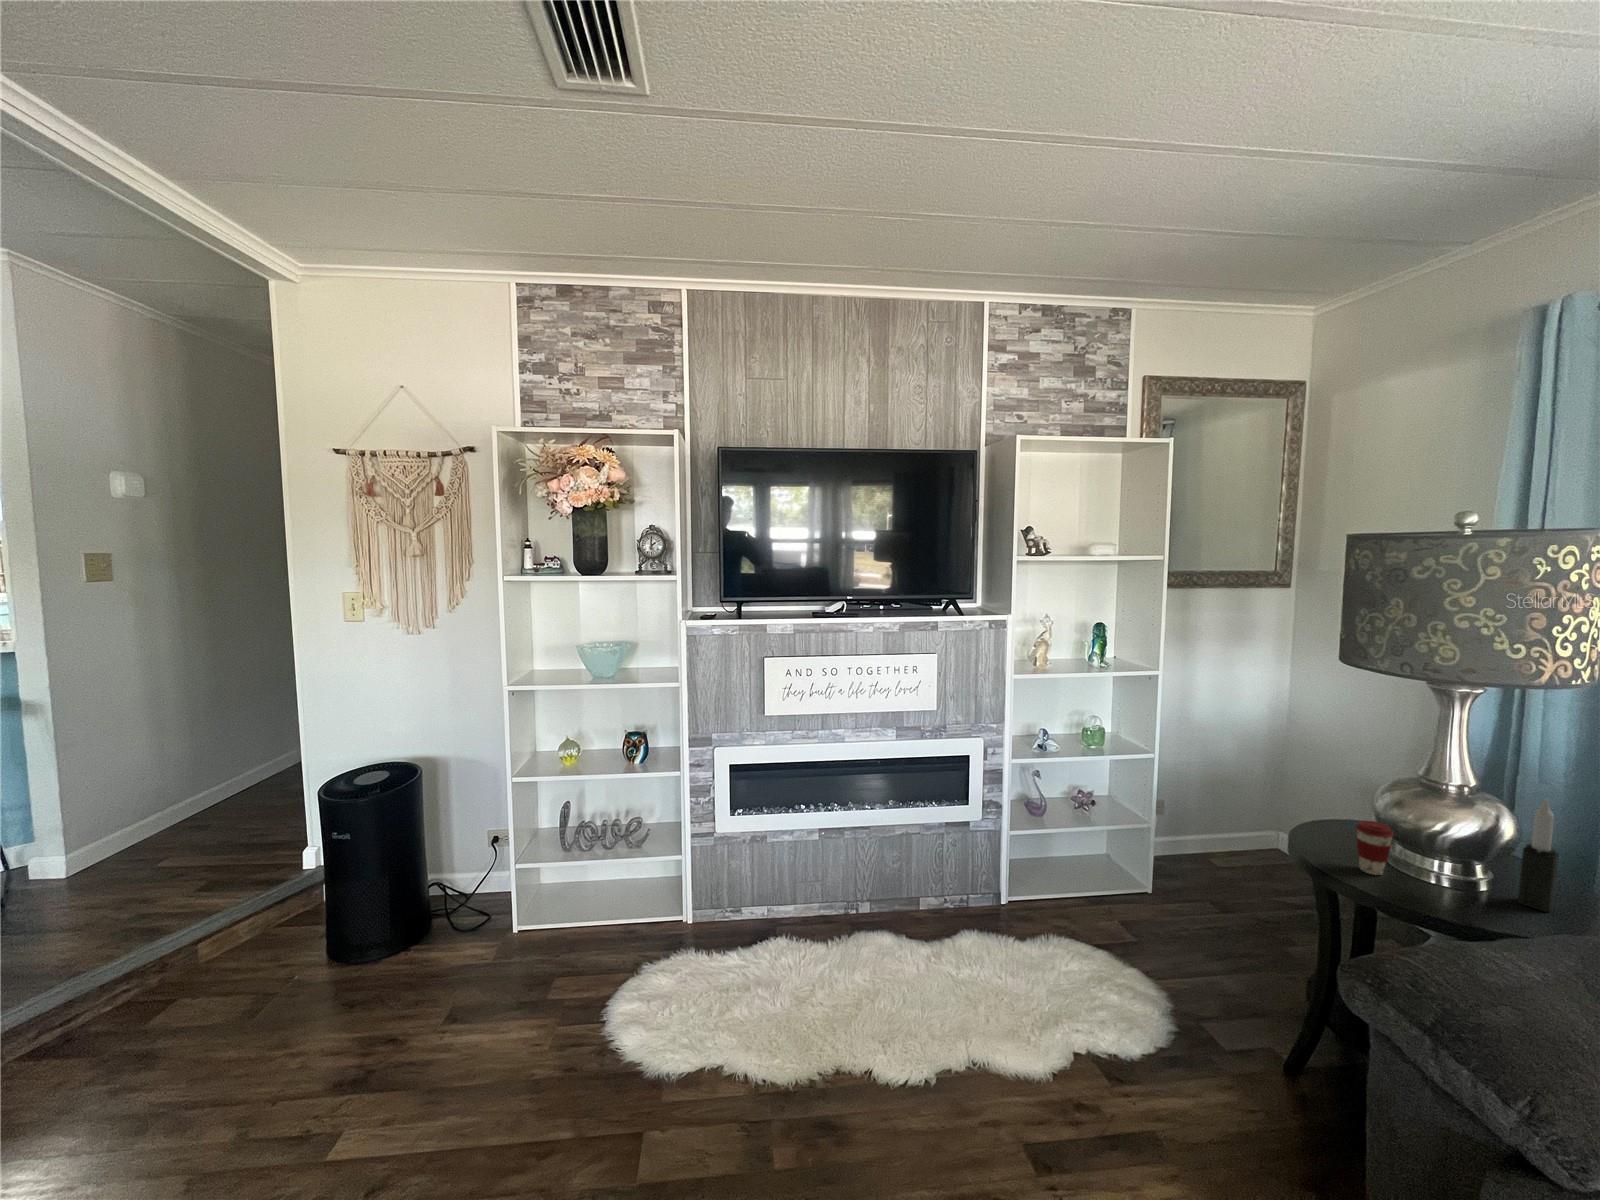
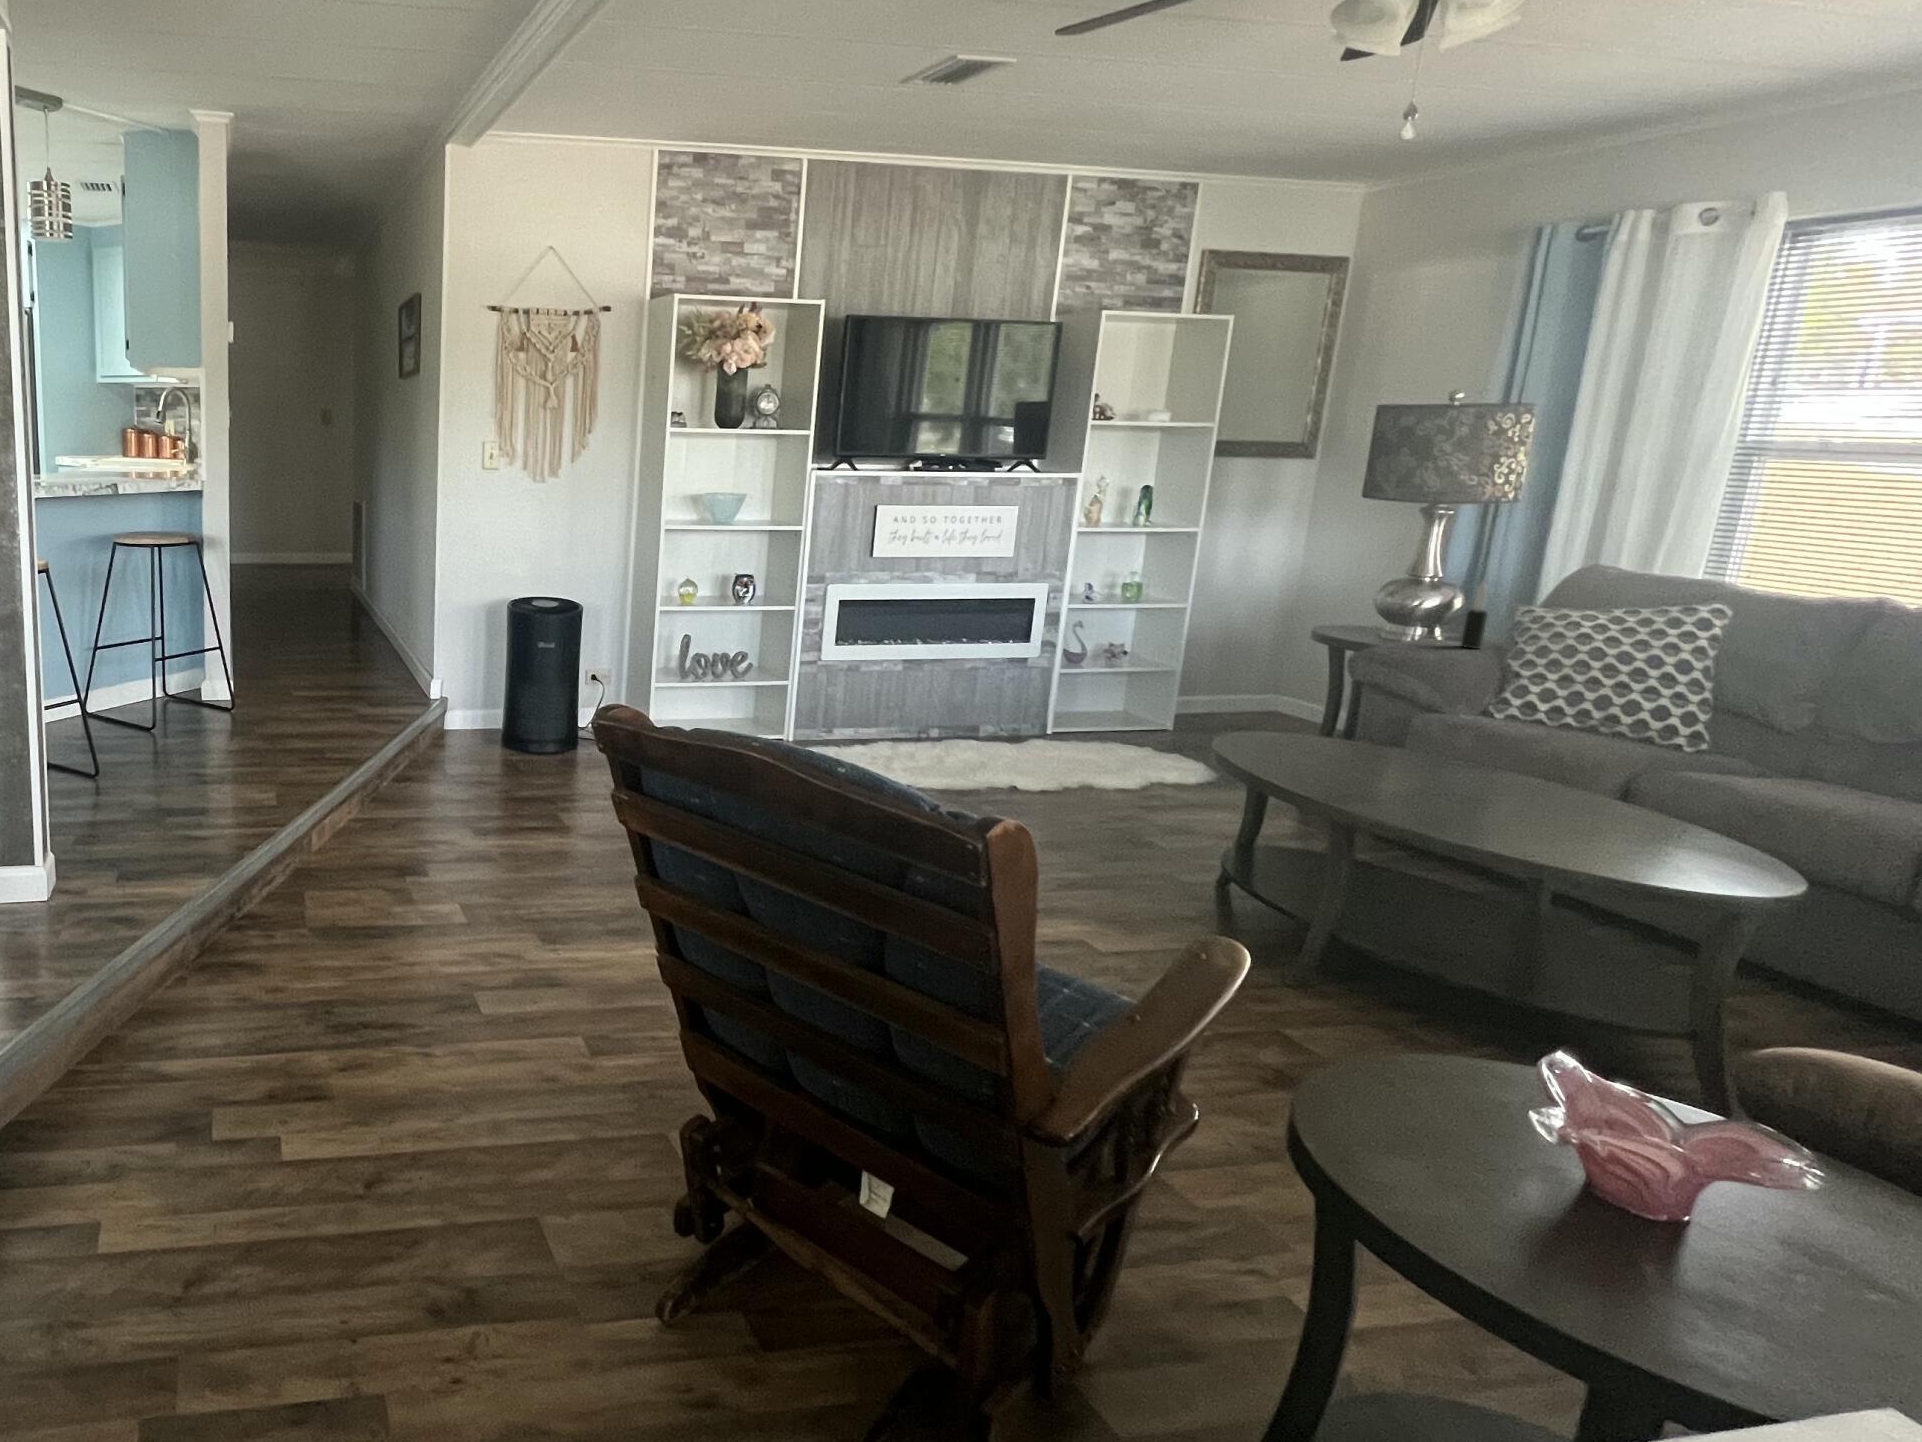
coffee cup: present [1356,821,1394,875] -> none [1363,605,1389,639]

